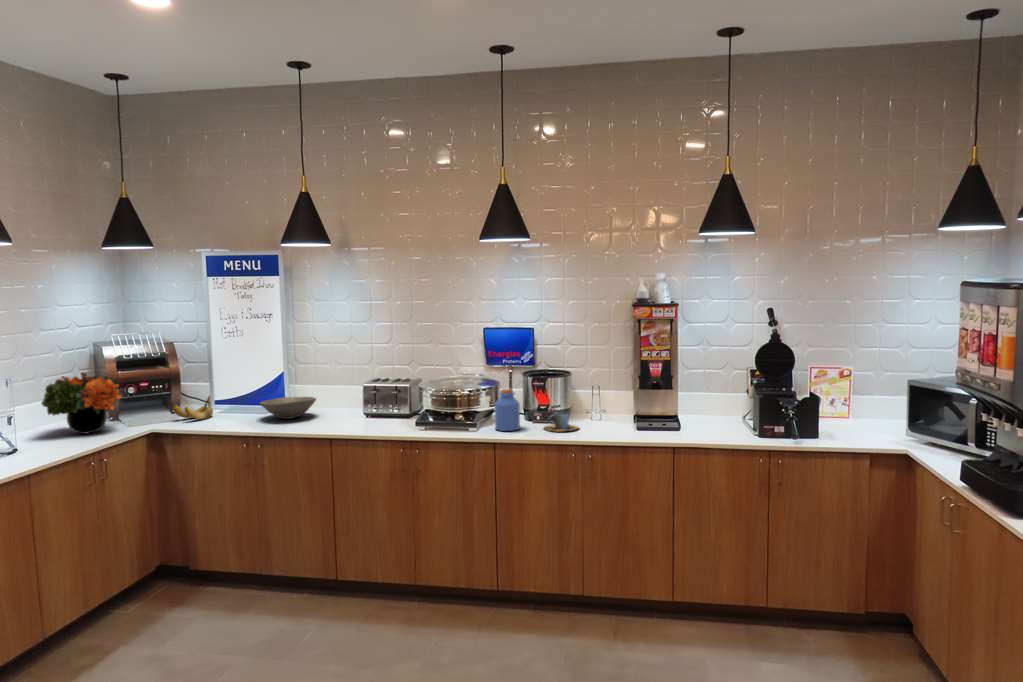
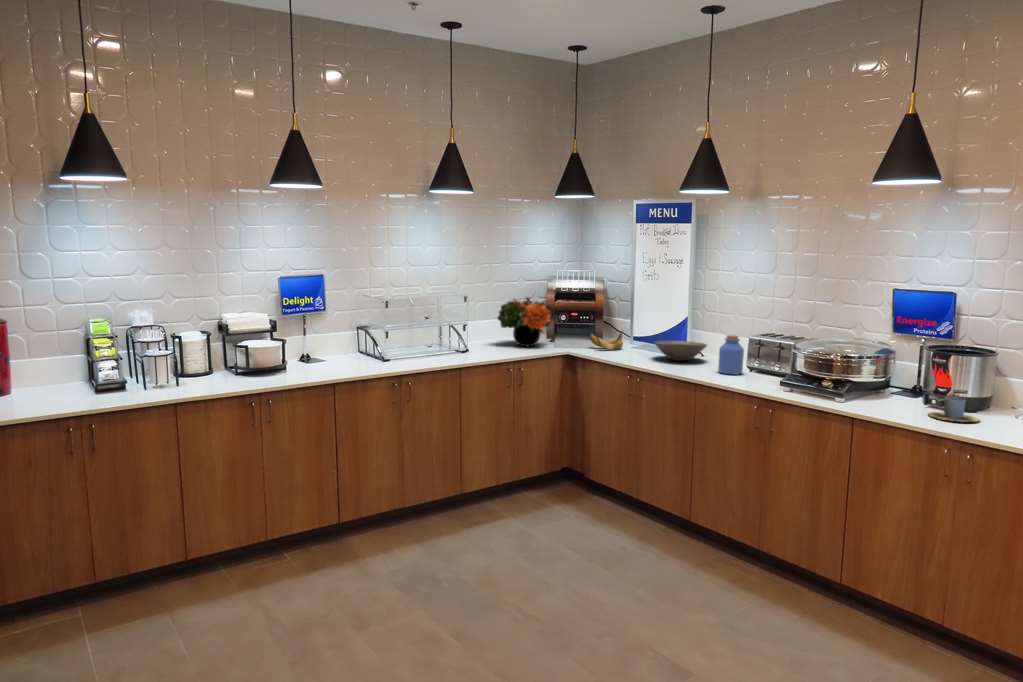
jar: present [495,389,520,431] -> present [718,335,744,375]

